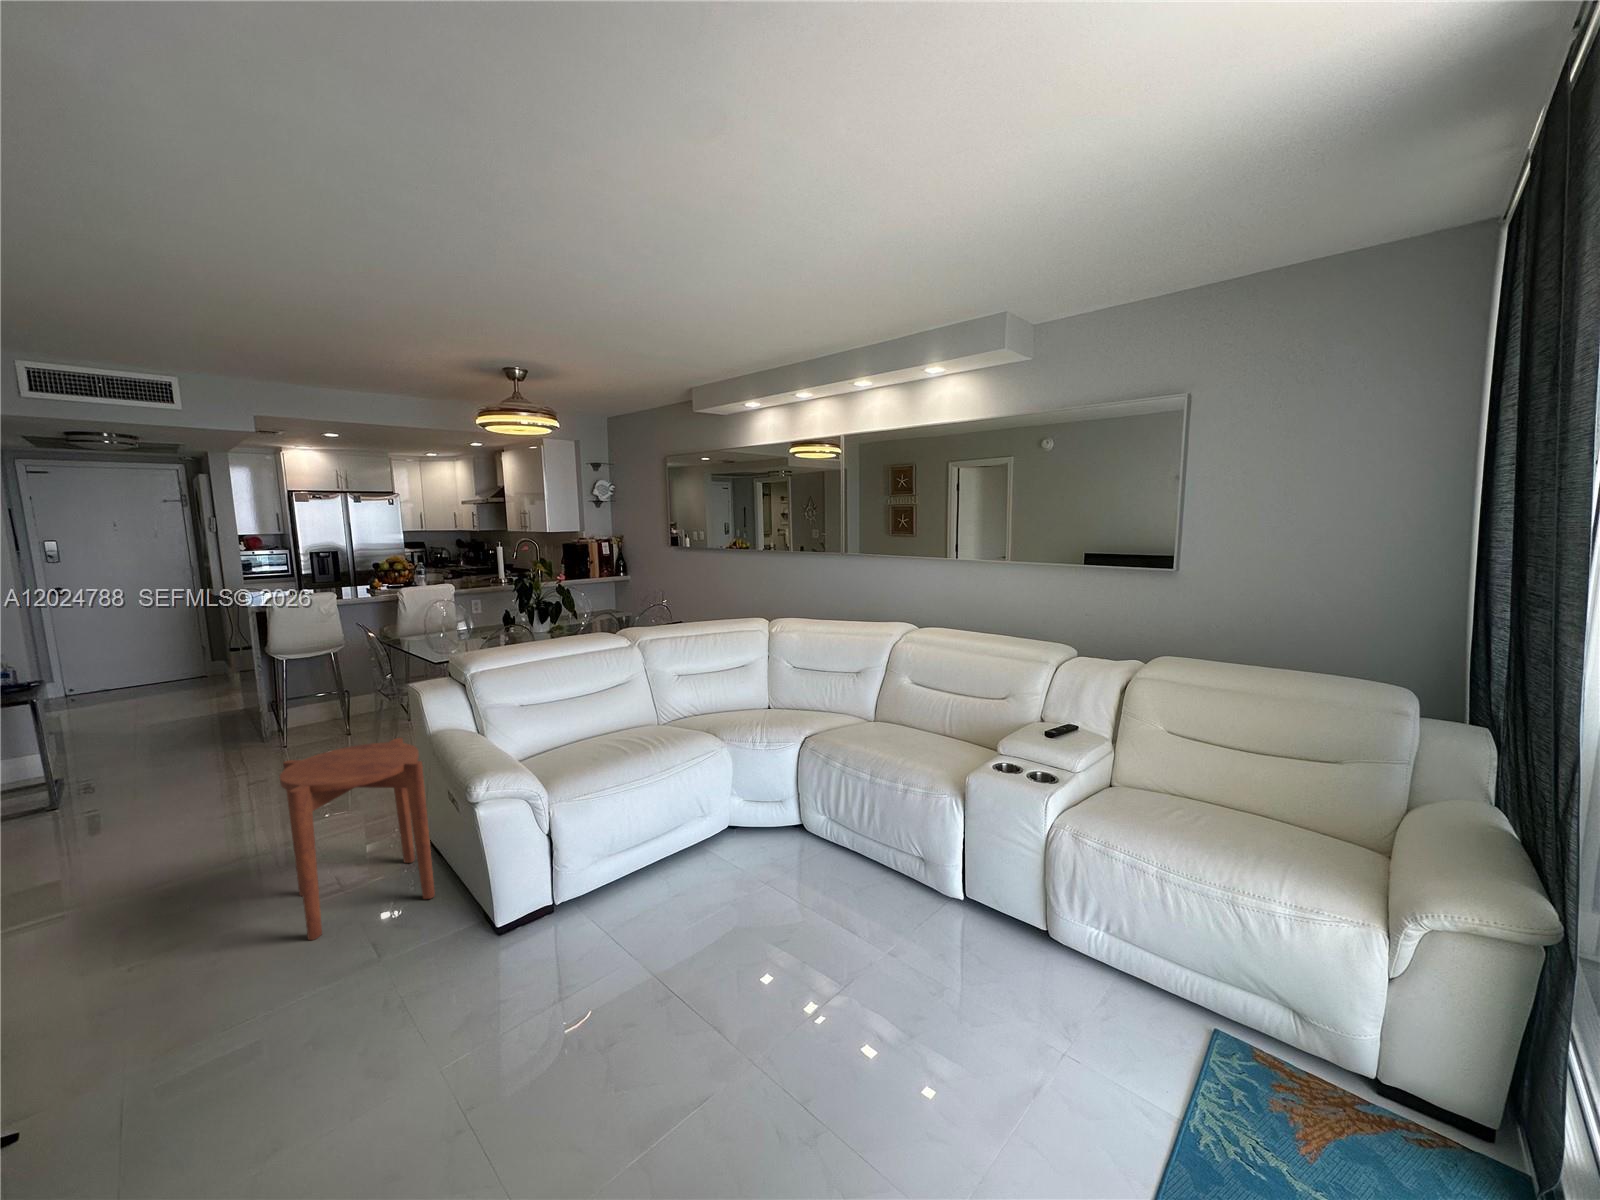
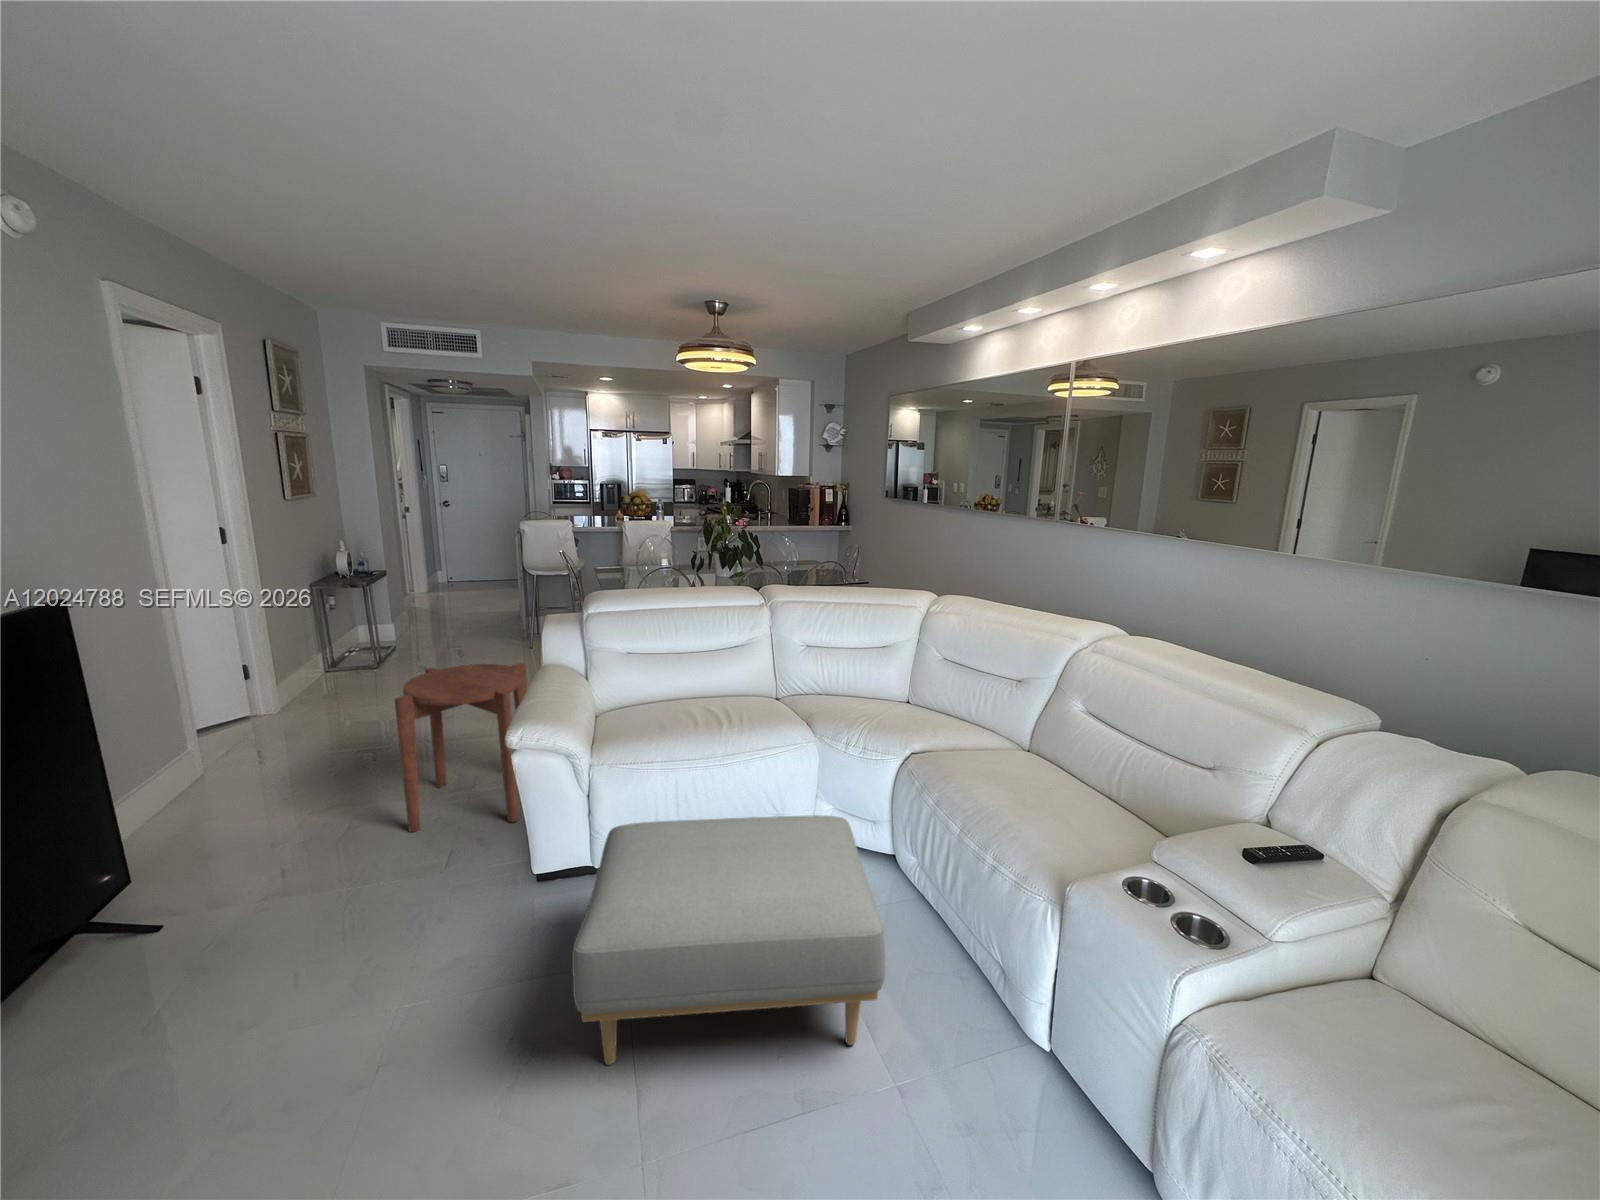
ottoman: none [609,790,870,1019] -> present [572,815,886,1065]

